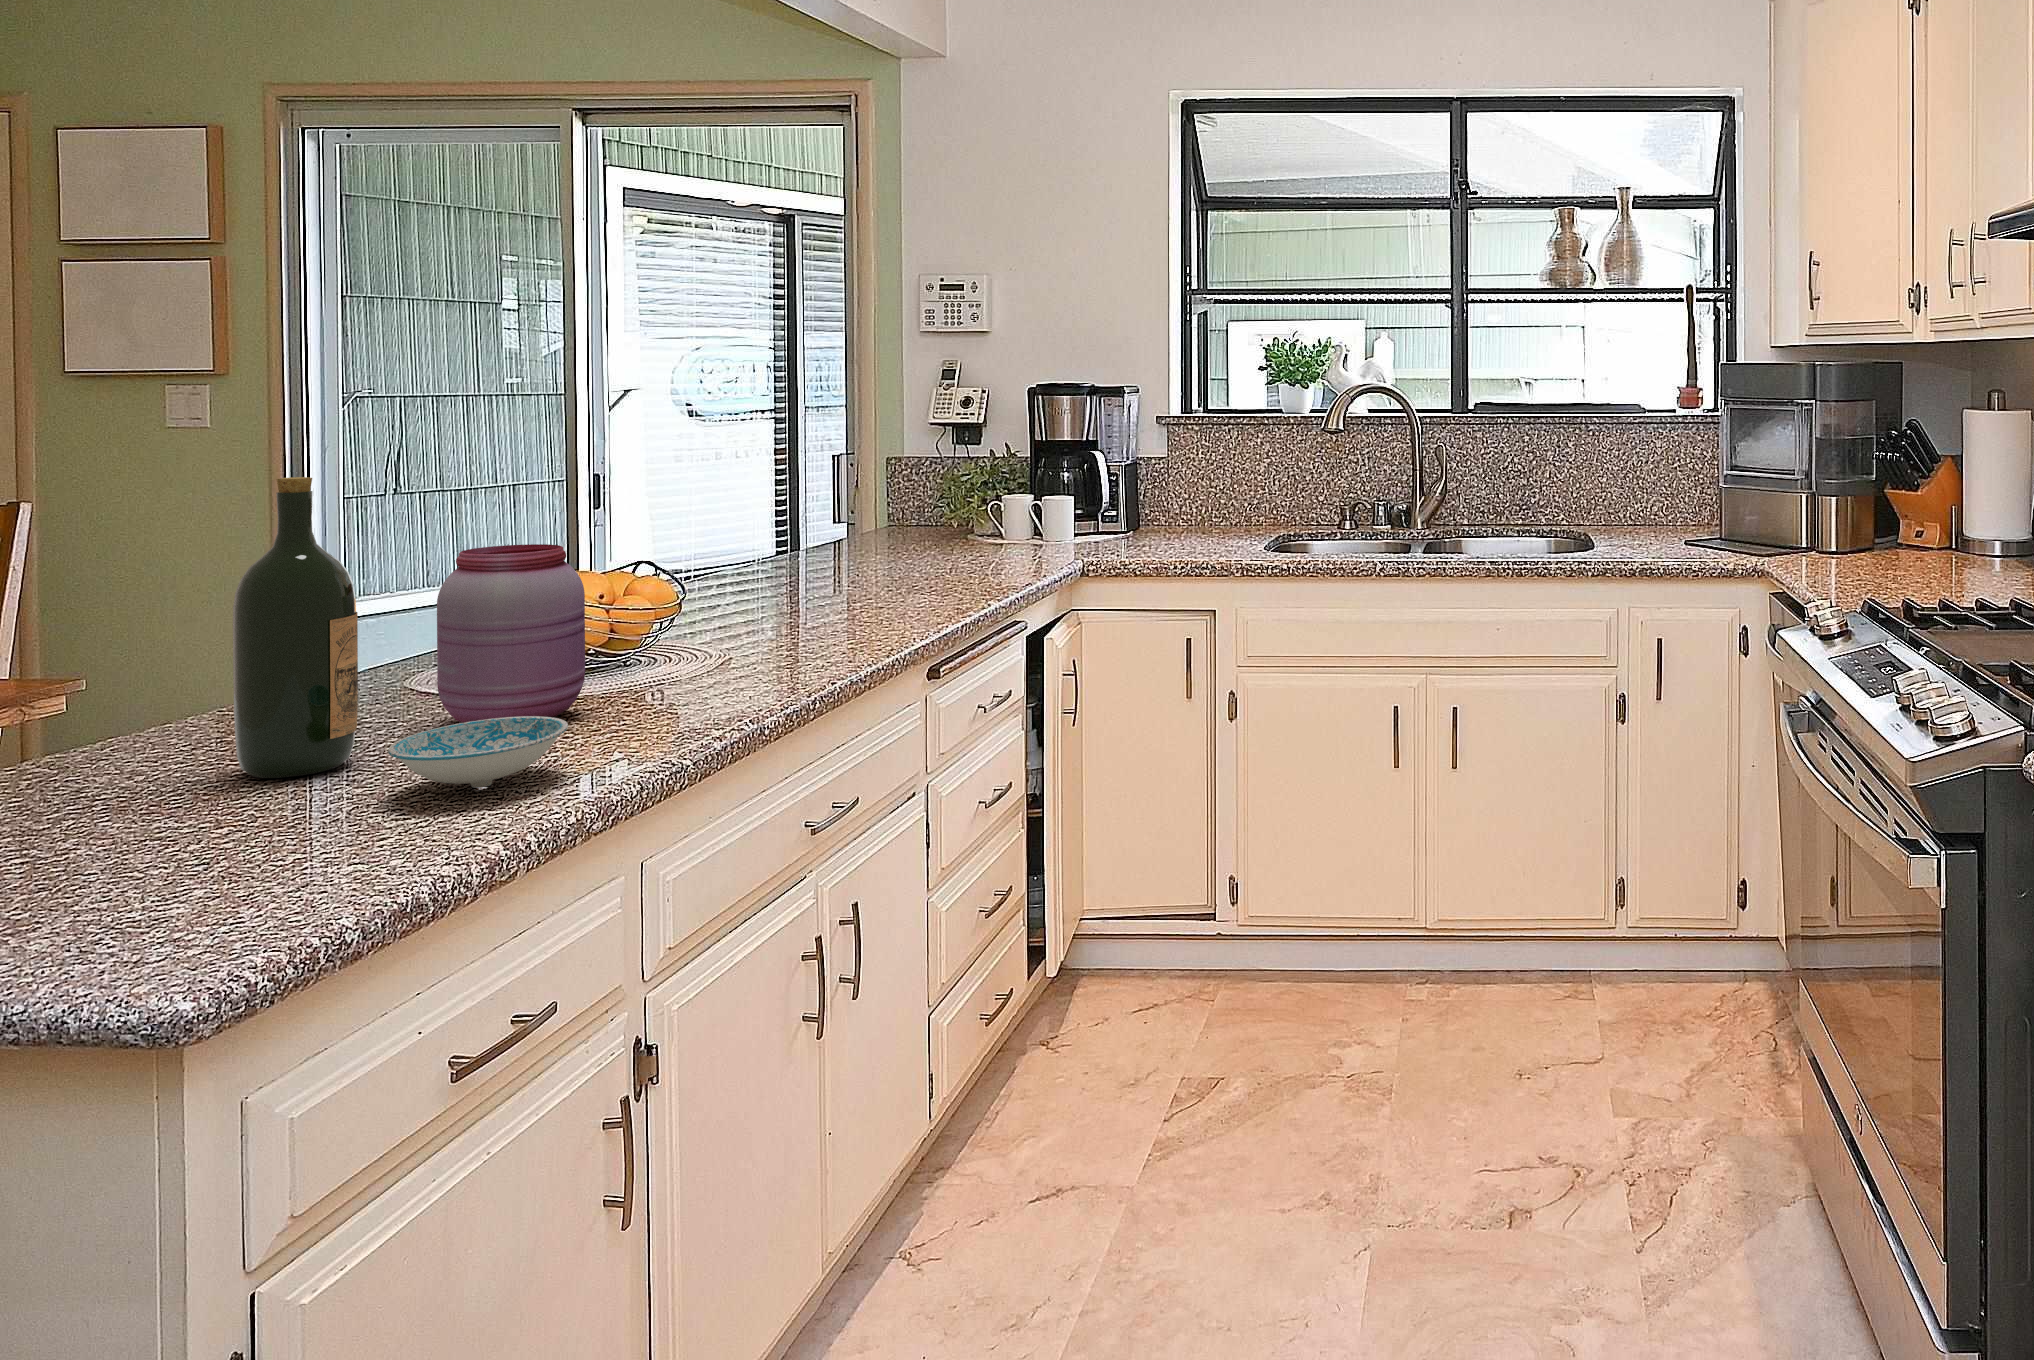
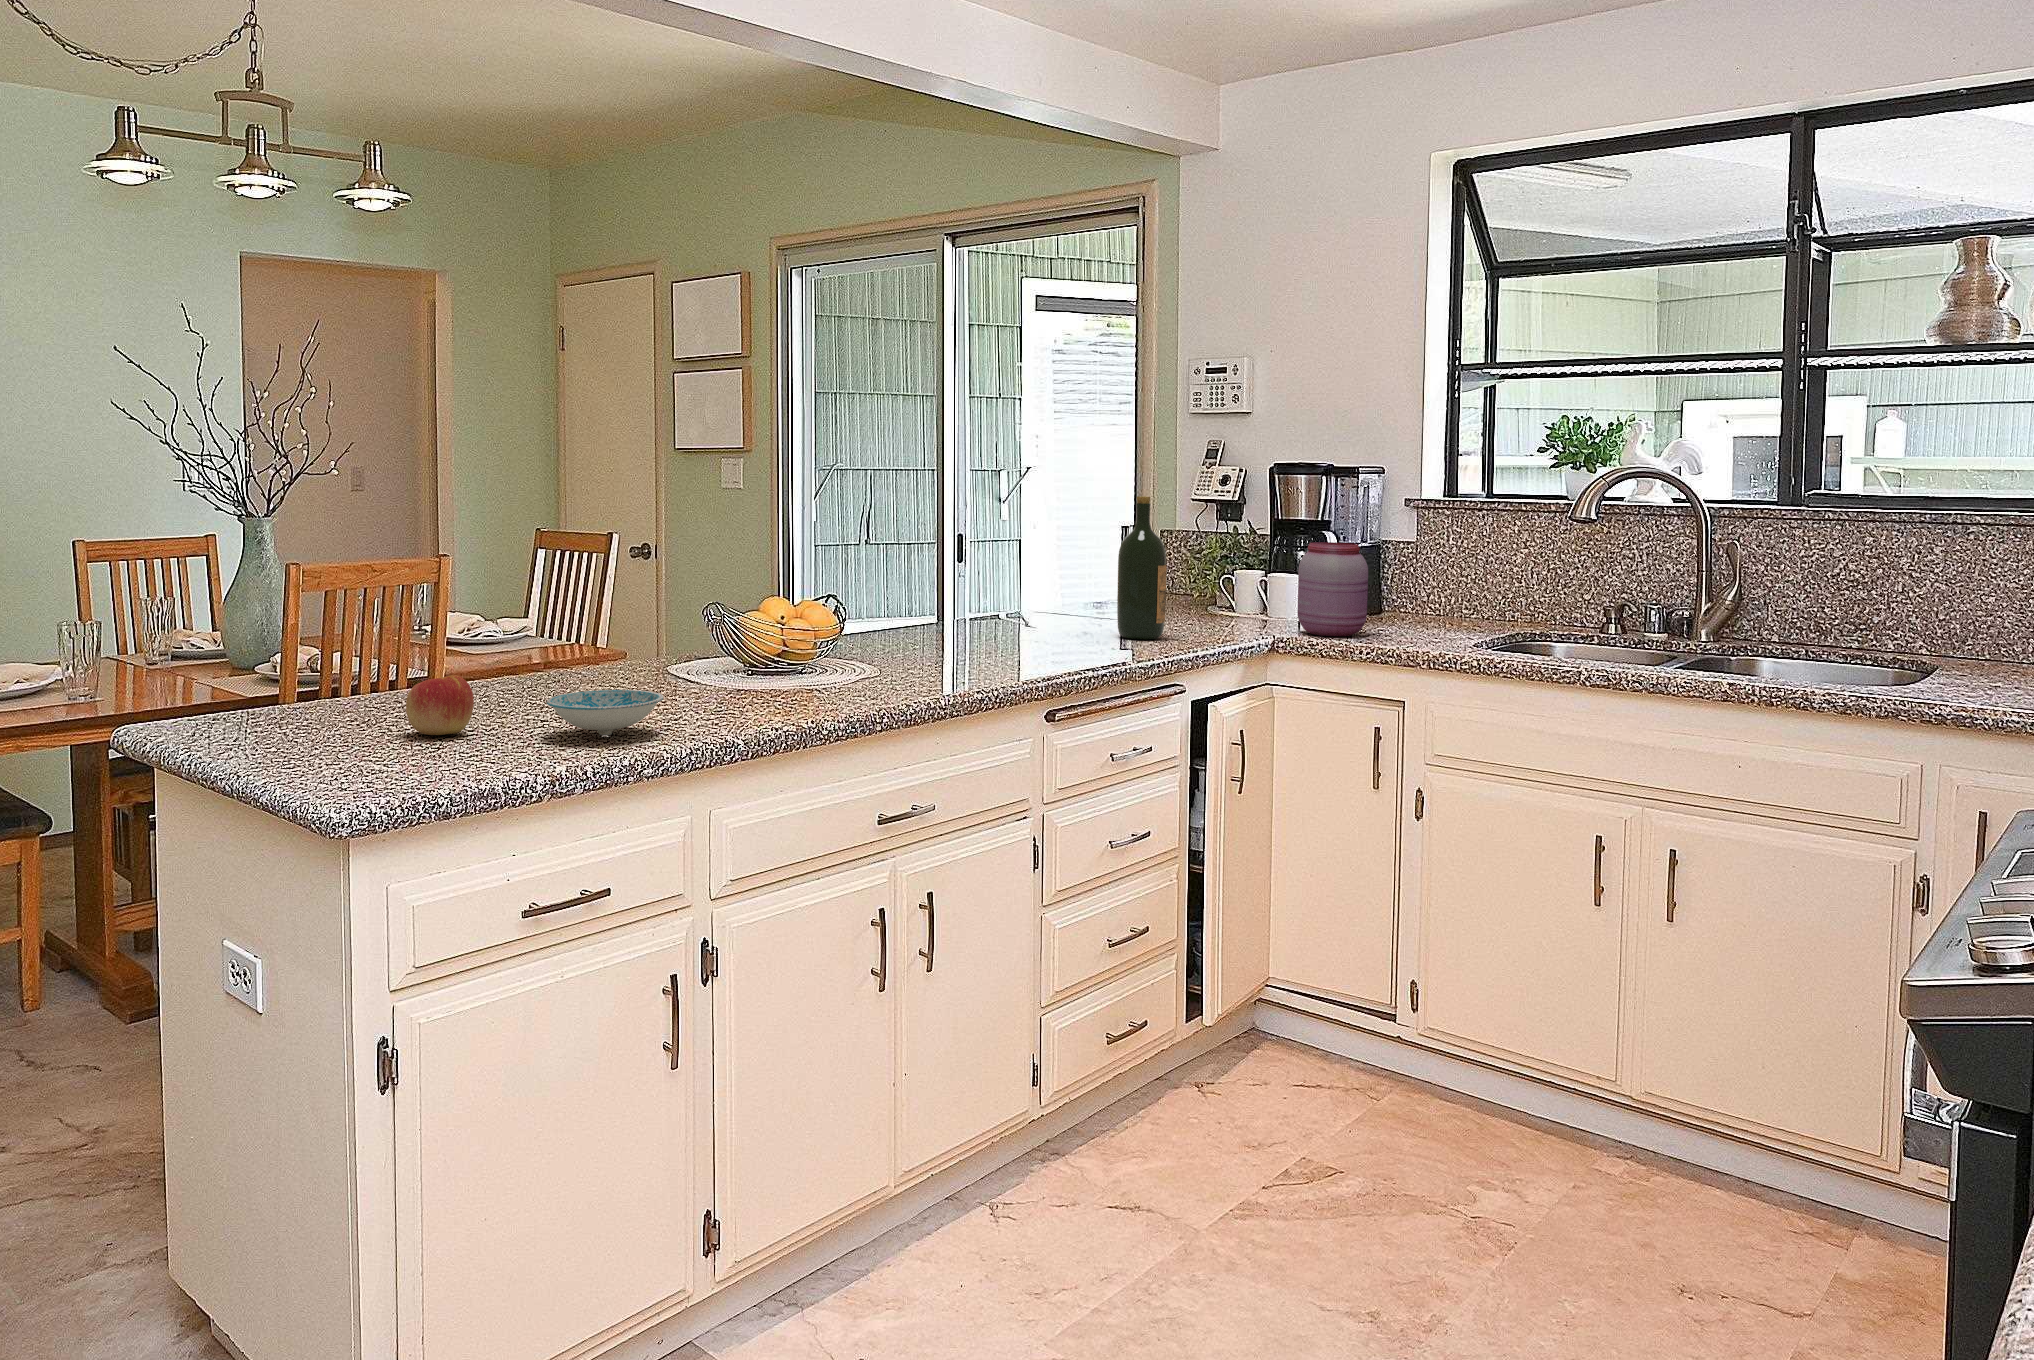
wine bottle: present [233,477,358,778] -> present [1117,496,1167,639]
jar: present [437,544,585,723] -> present [1297,542,1368,636]
apple: none [127,737,256,837] -> present [406,675,474,735]

